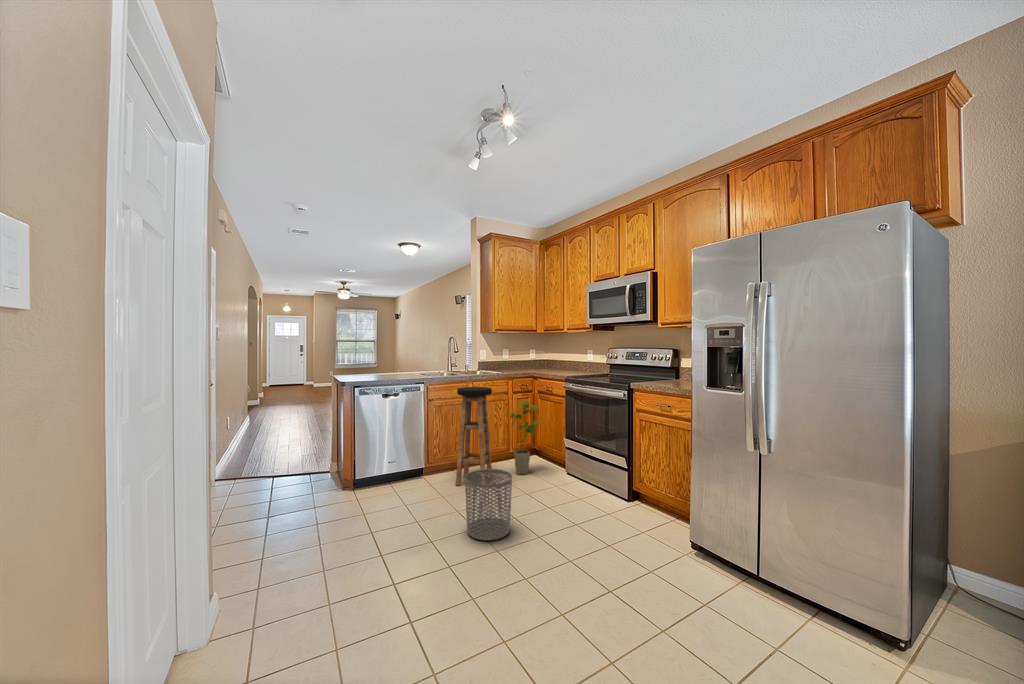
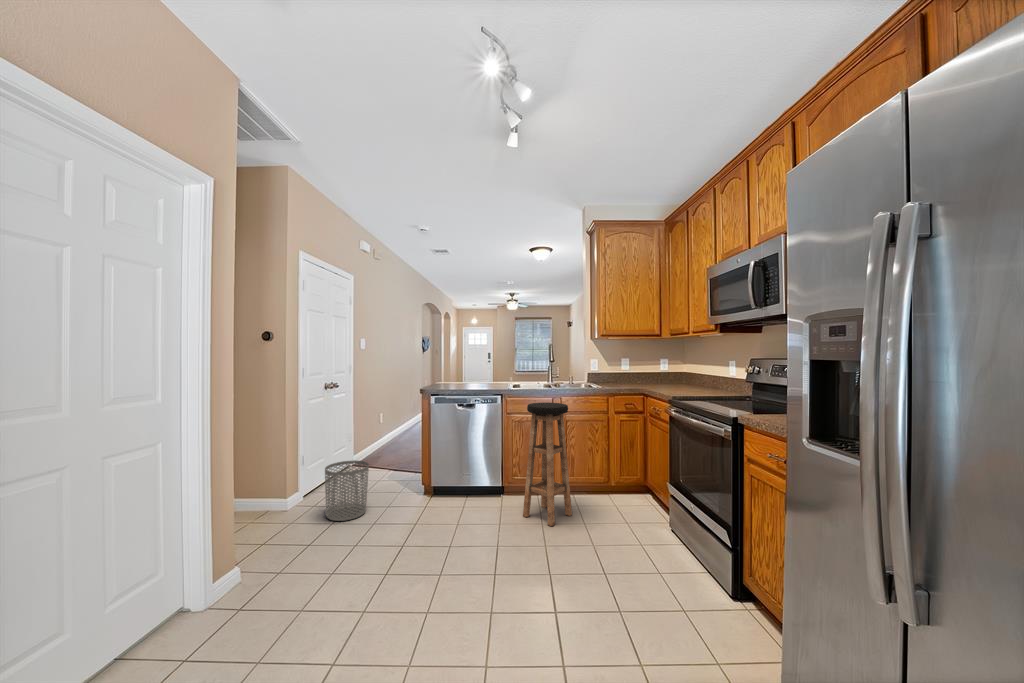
house plant: present [508,401,542,474] -> none [595,424,646,519]
waste bin: present [465,469,512,540] -> present [325,461,369,521]

